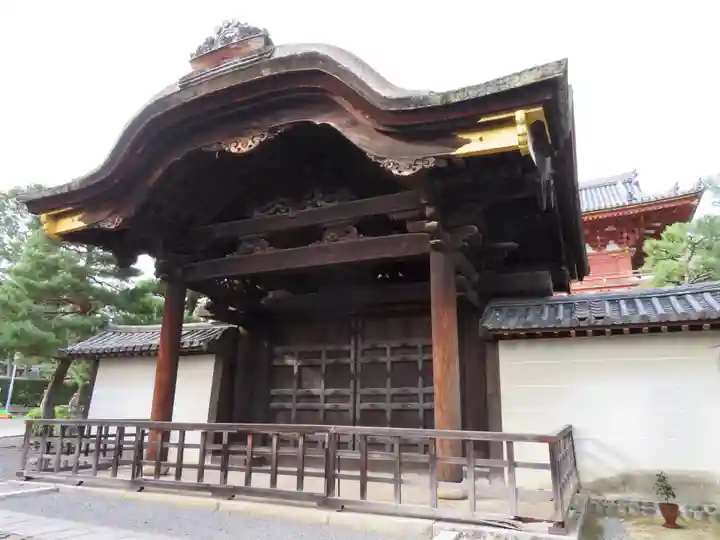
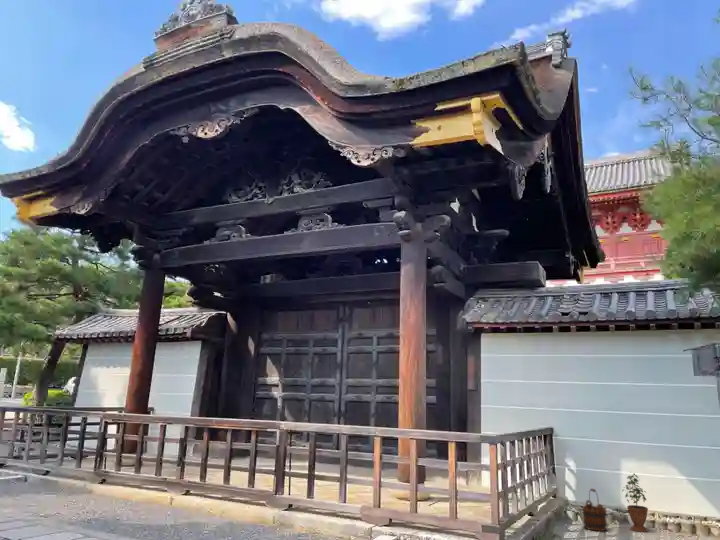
wooden bucket: none [616,487,642,529] -> present [582,489,607,531]

